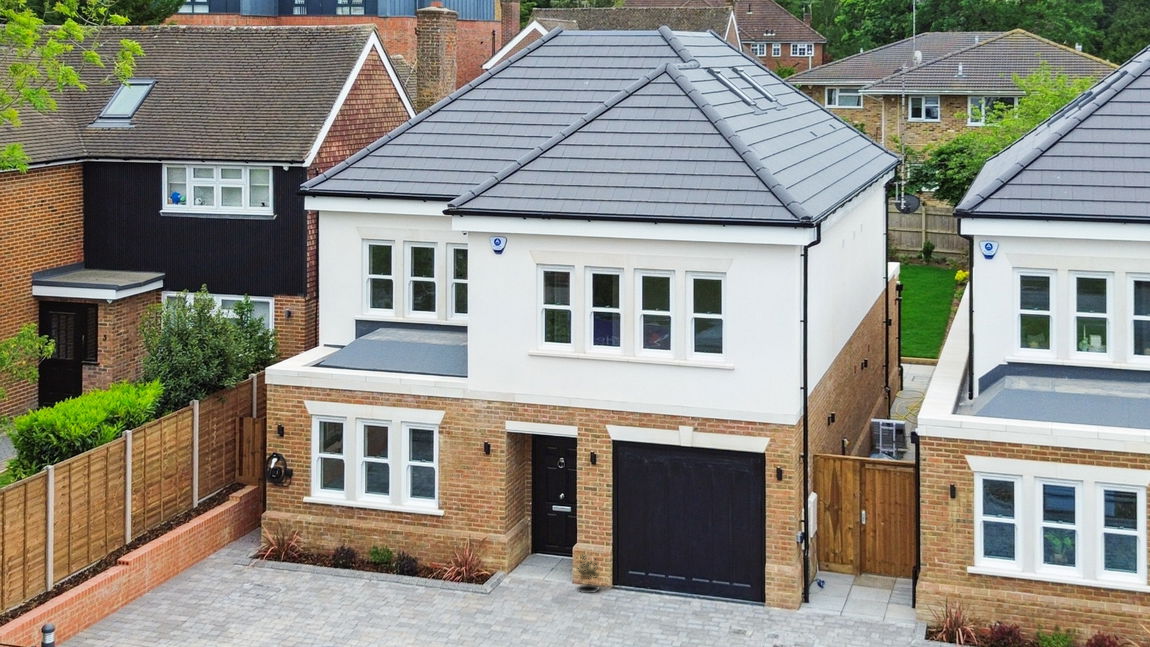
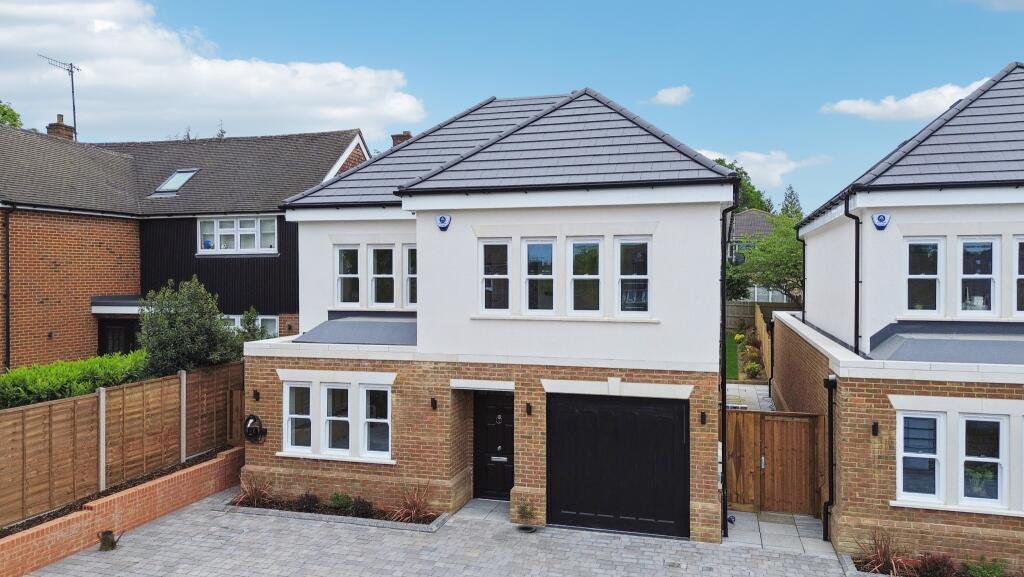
watering can: none [135,579,166,599] -> present [97,530,125,551]

